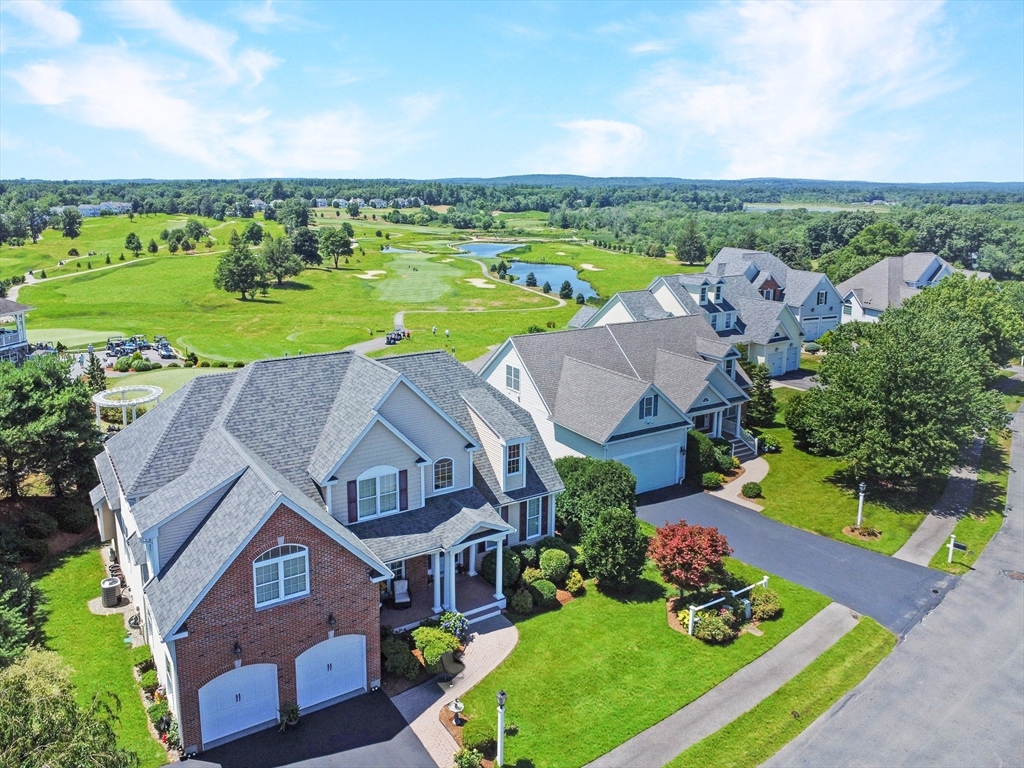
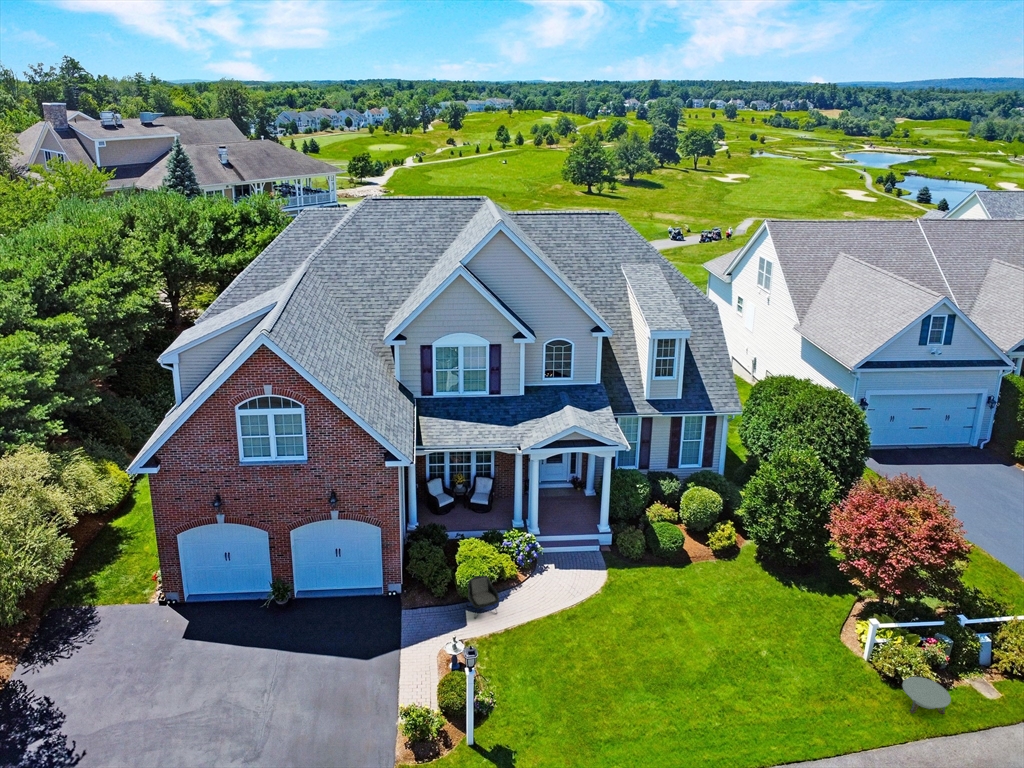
round table: none [723,636,750,660] -> present [902,677,951,714]

